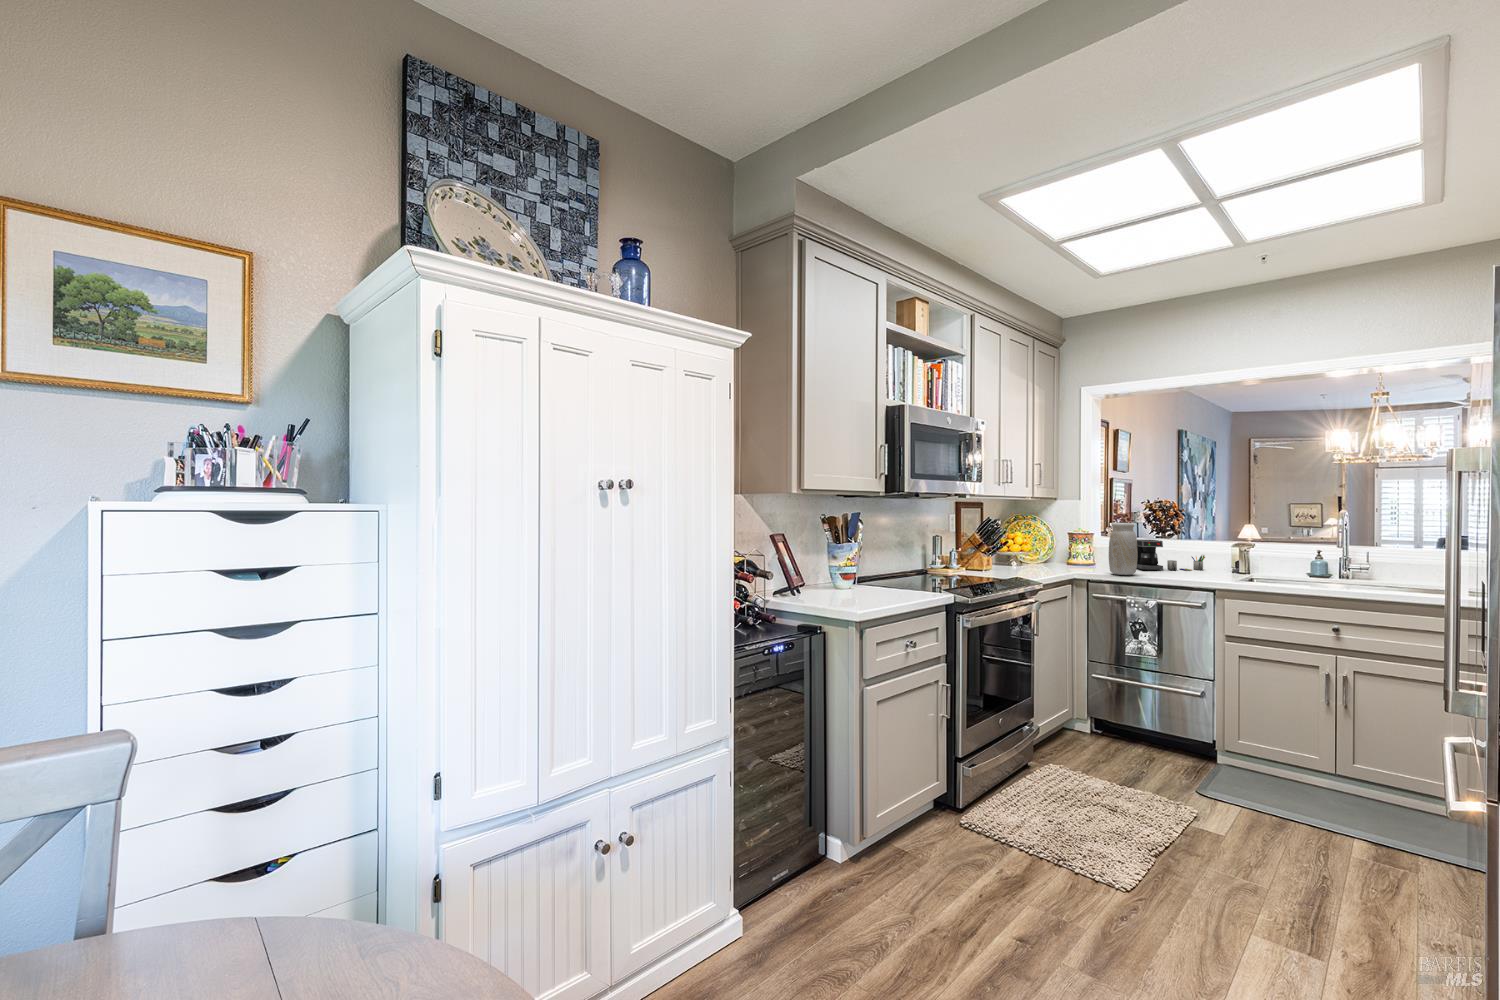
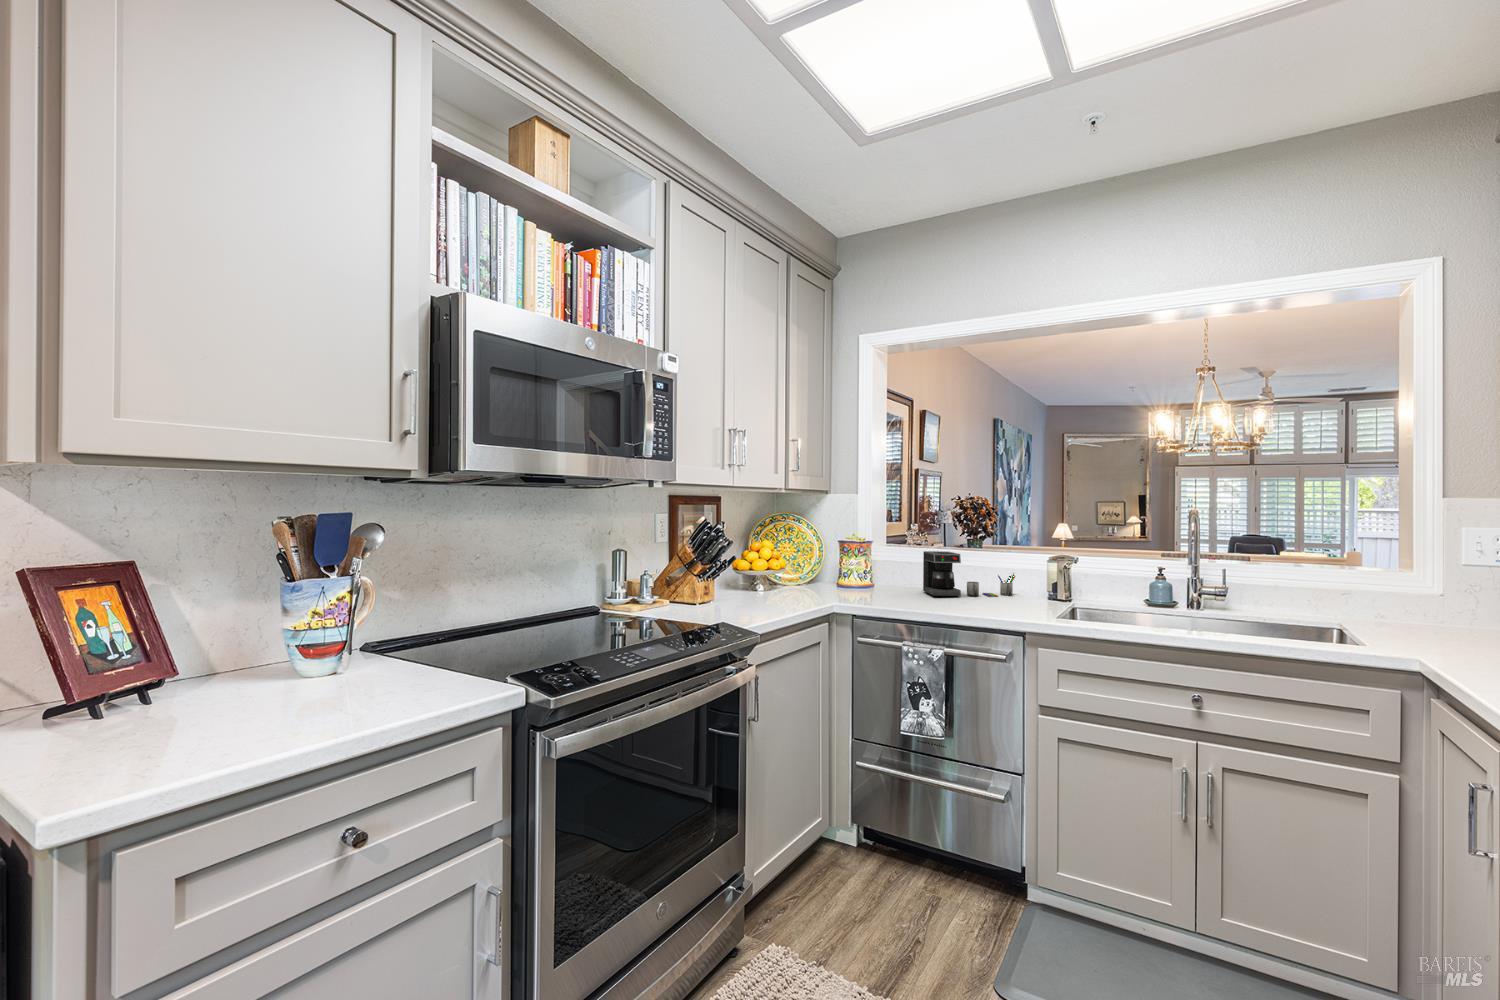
vase: present [1109,523,1138,575] -> none [886,528,923,606]

